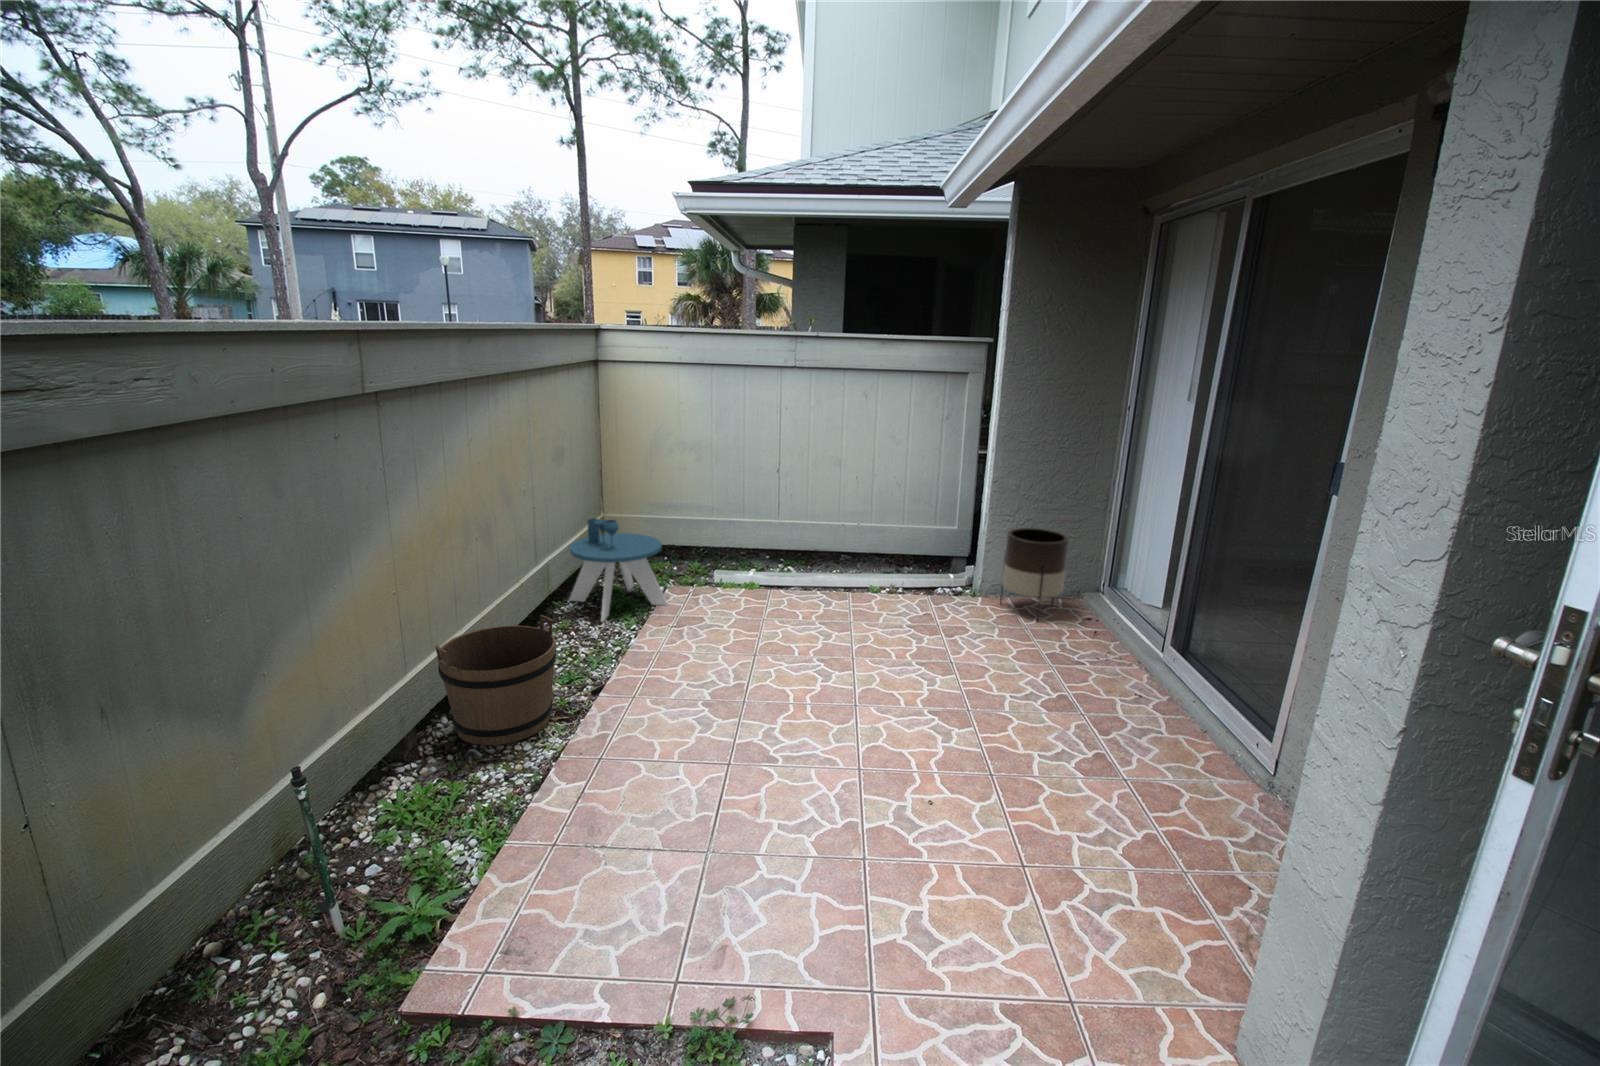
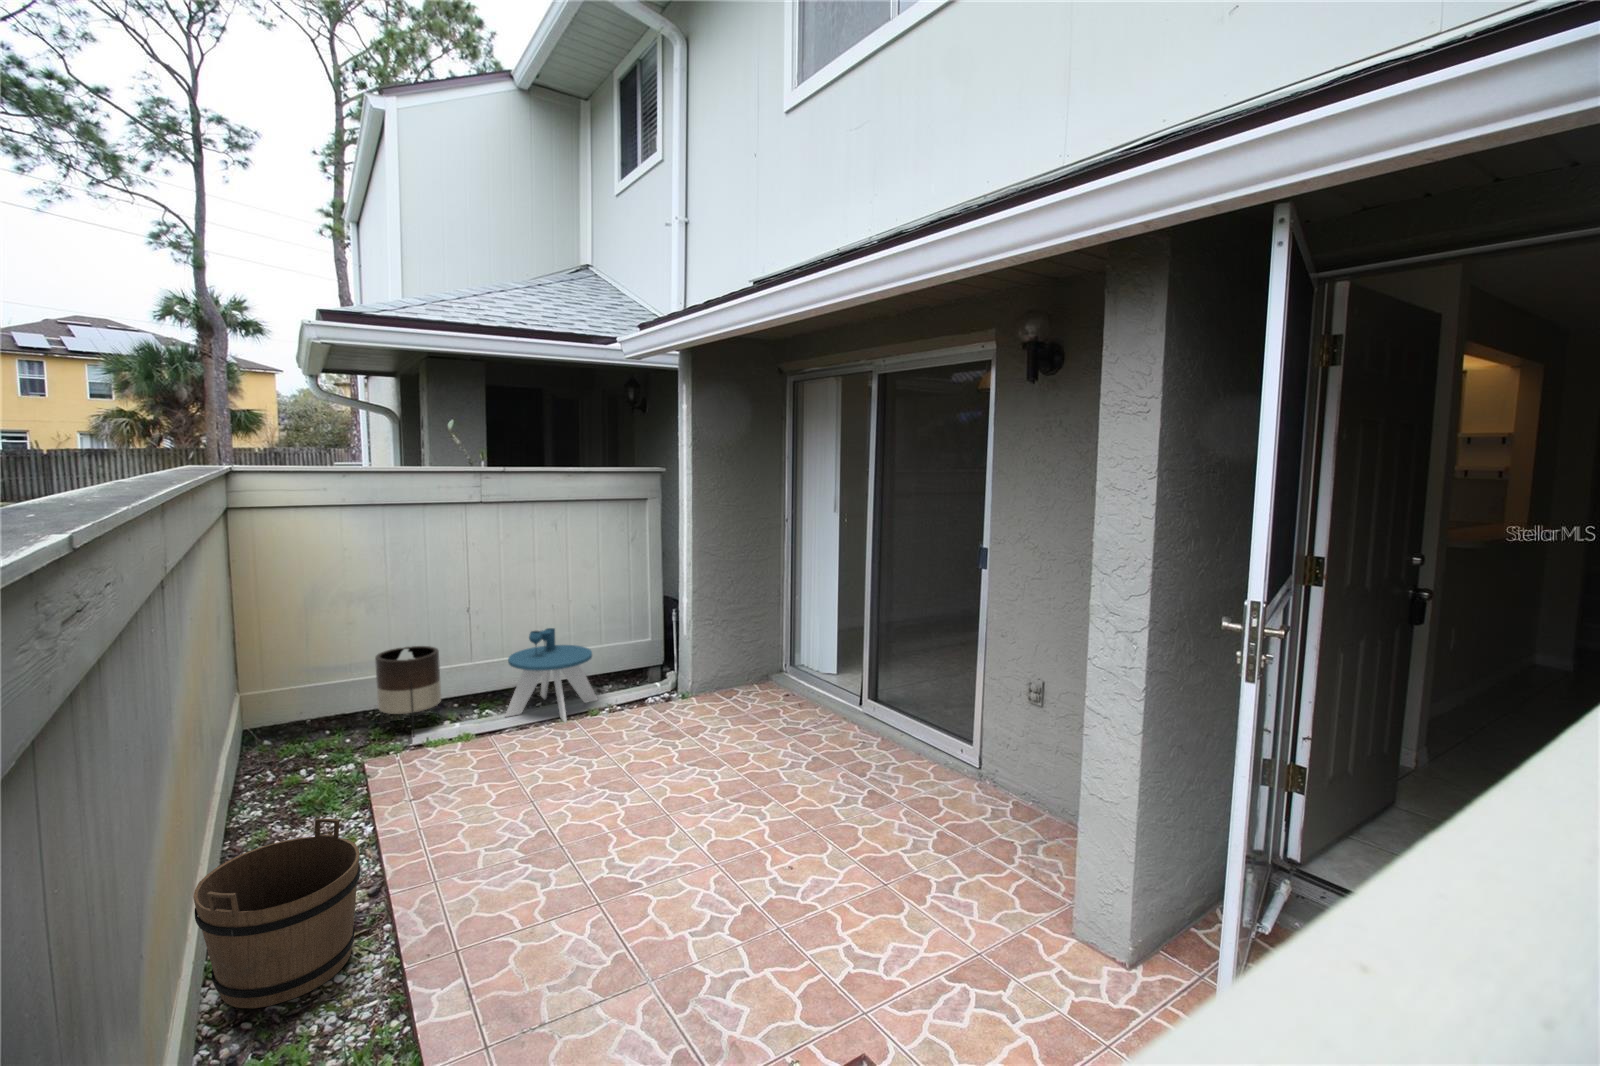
side table: present [569,518,668,622] -> present [505,628,598,722]
planter: present [1000,528,1069,621] -> present [375,646,441,726]

